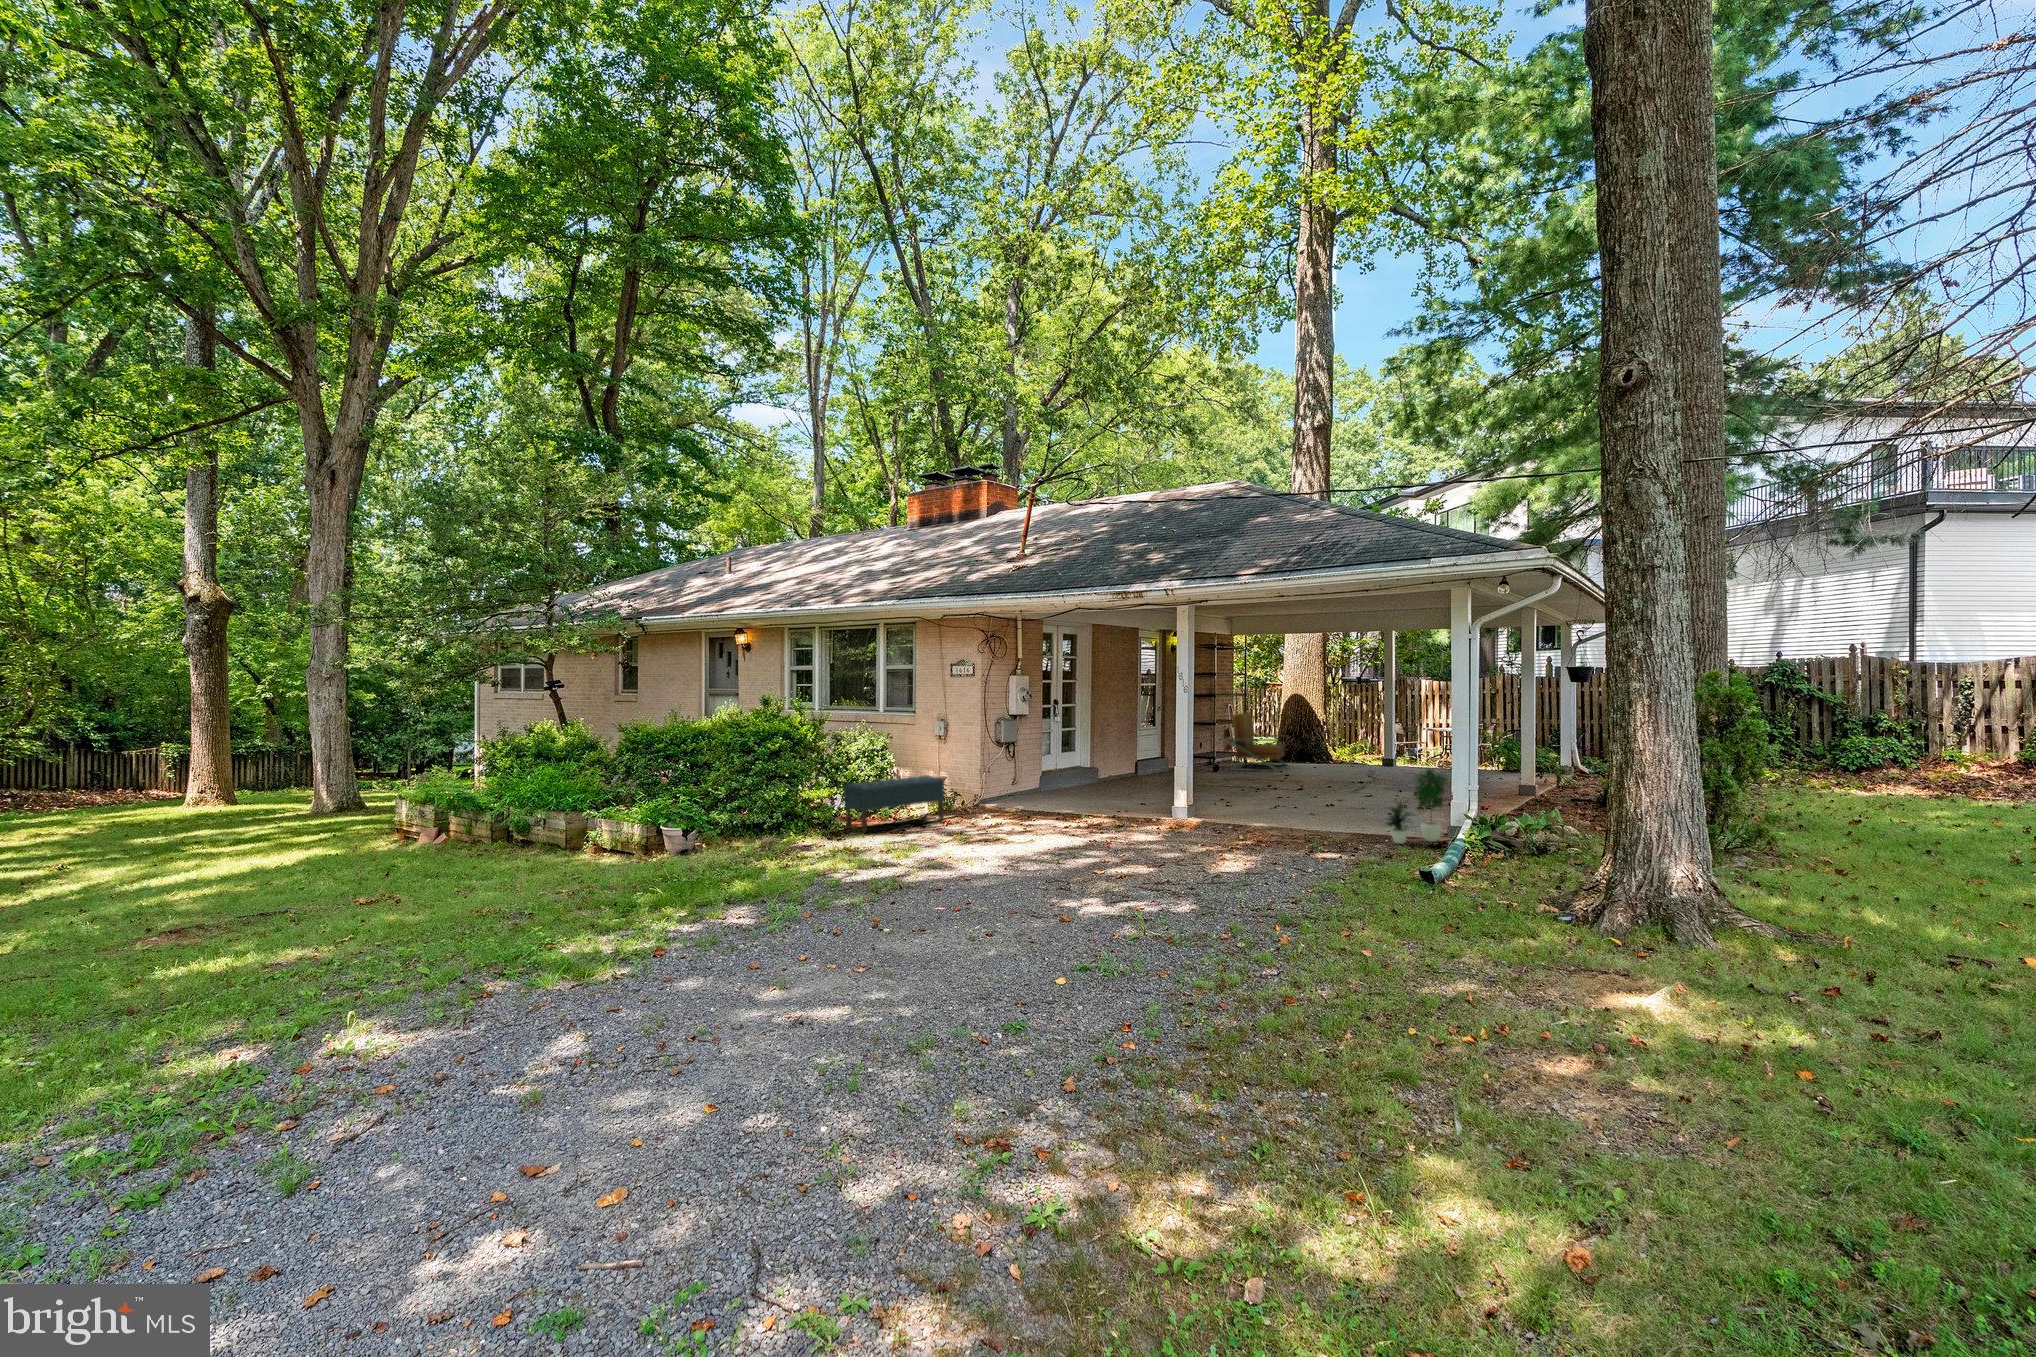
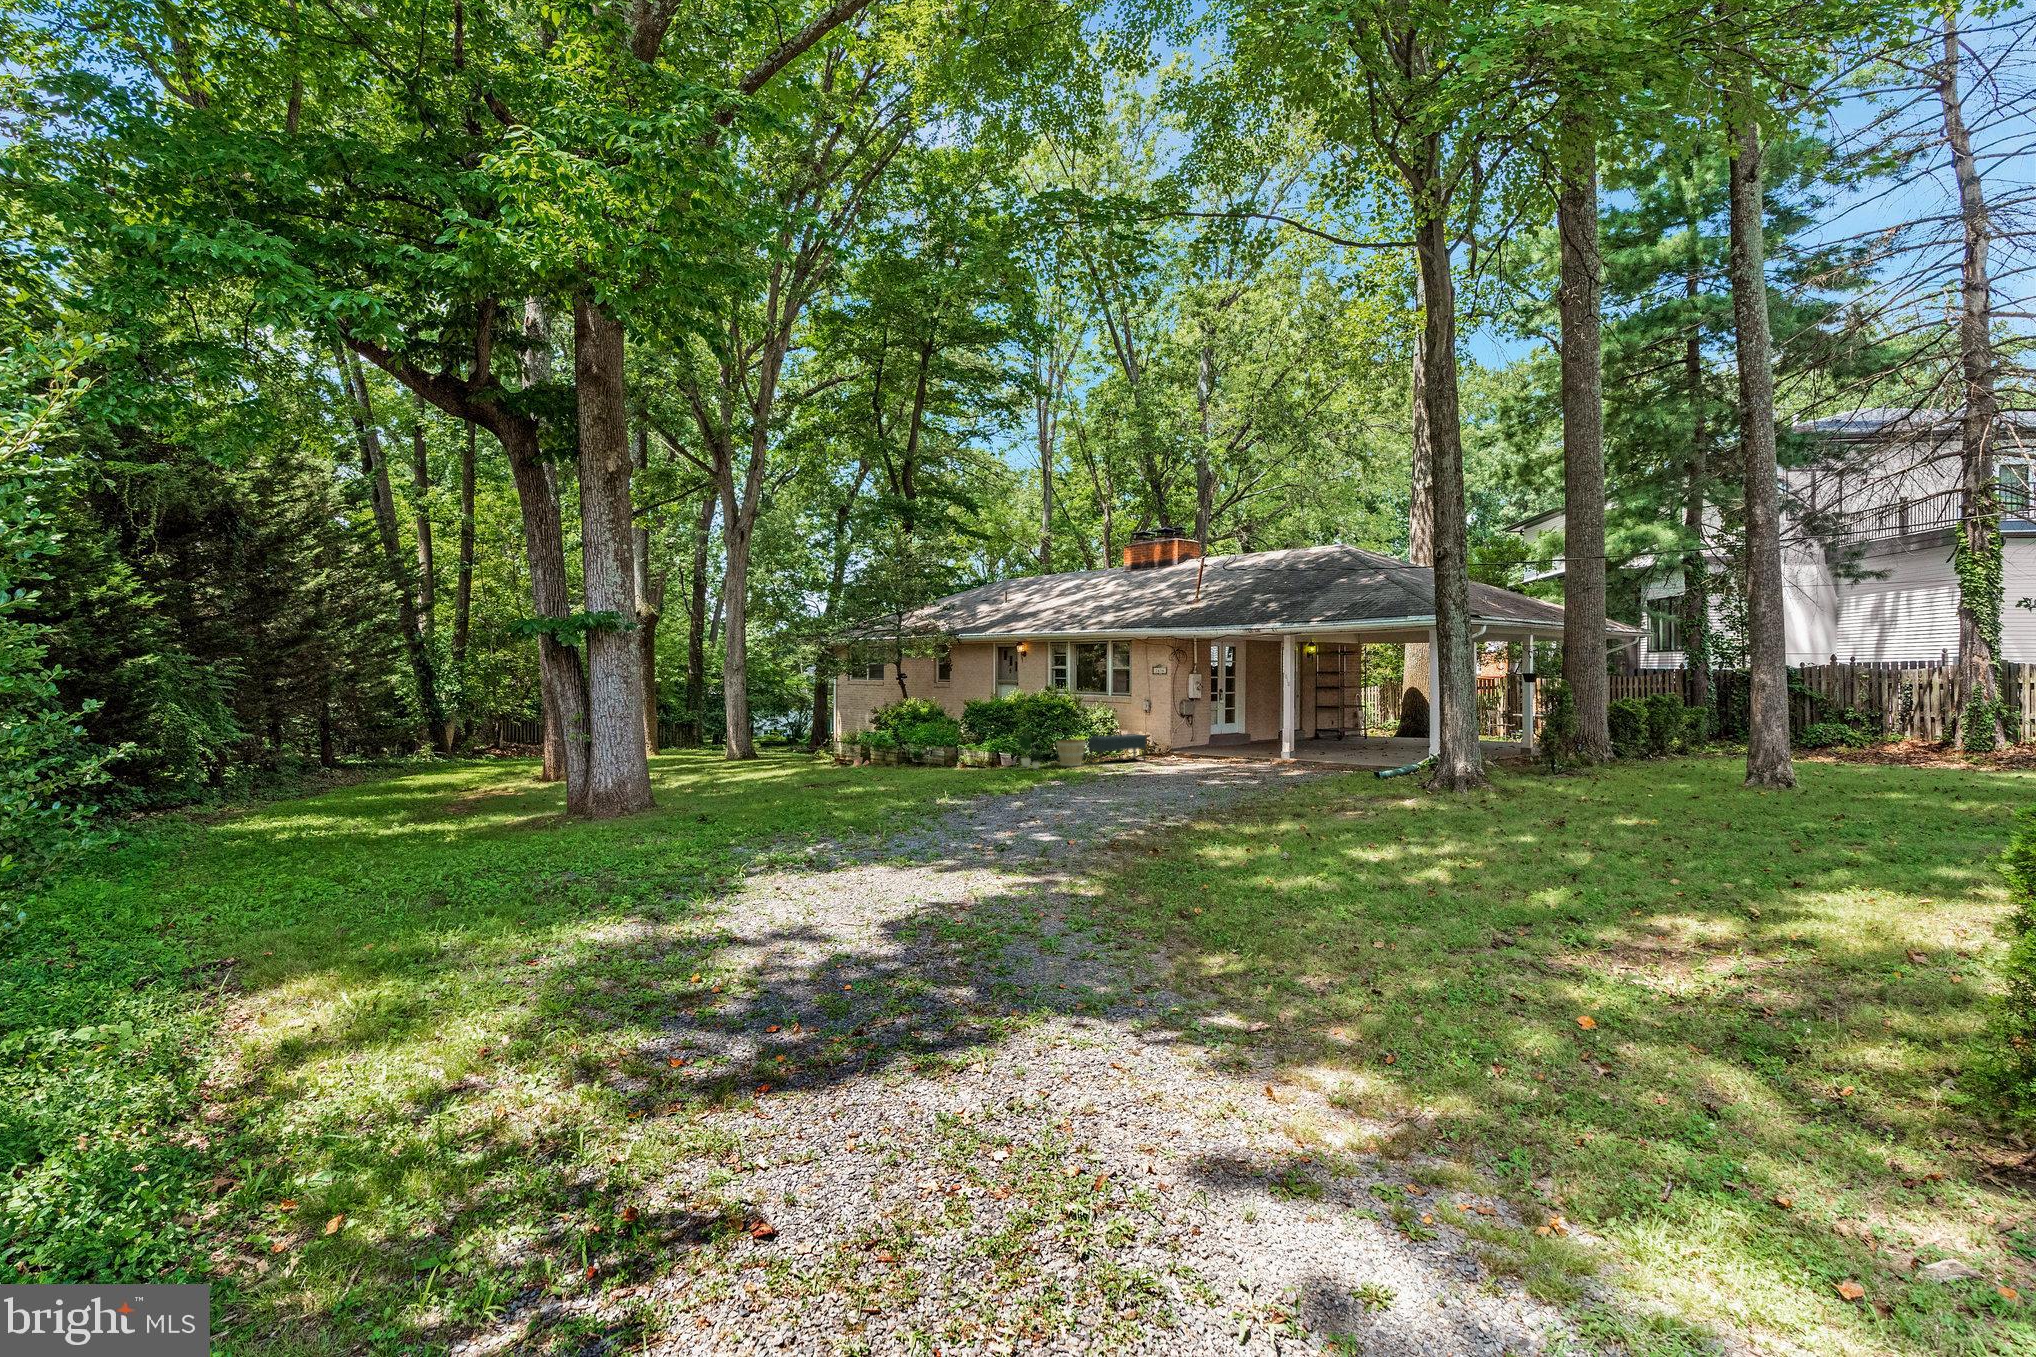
lounge chair: present [1227,713,1287,772] -> none [1348,699,1398,741]
potted plant: present [1384,768,1446,844] -> present [1018,732,1041,769]
wooden bucket: none [780,790,835,842] -> present [1056,739,1085,767]

